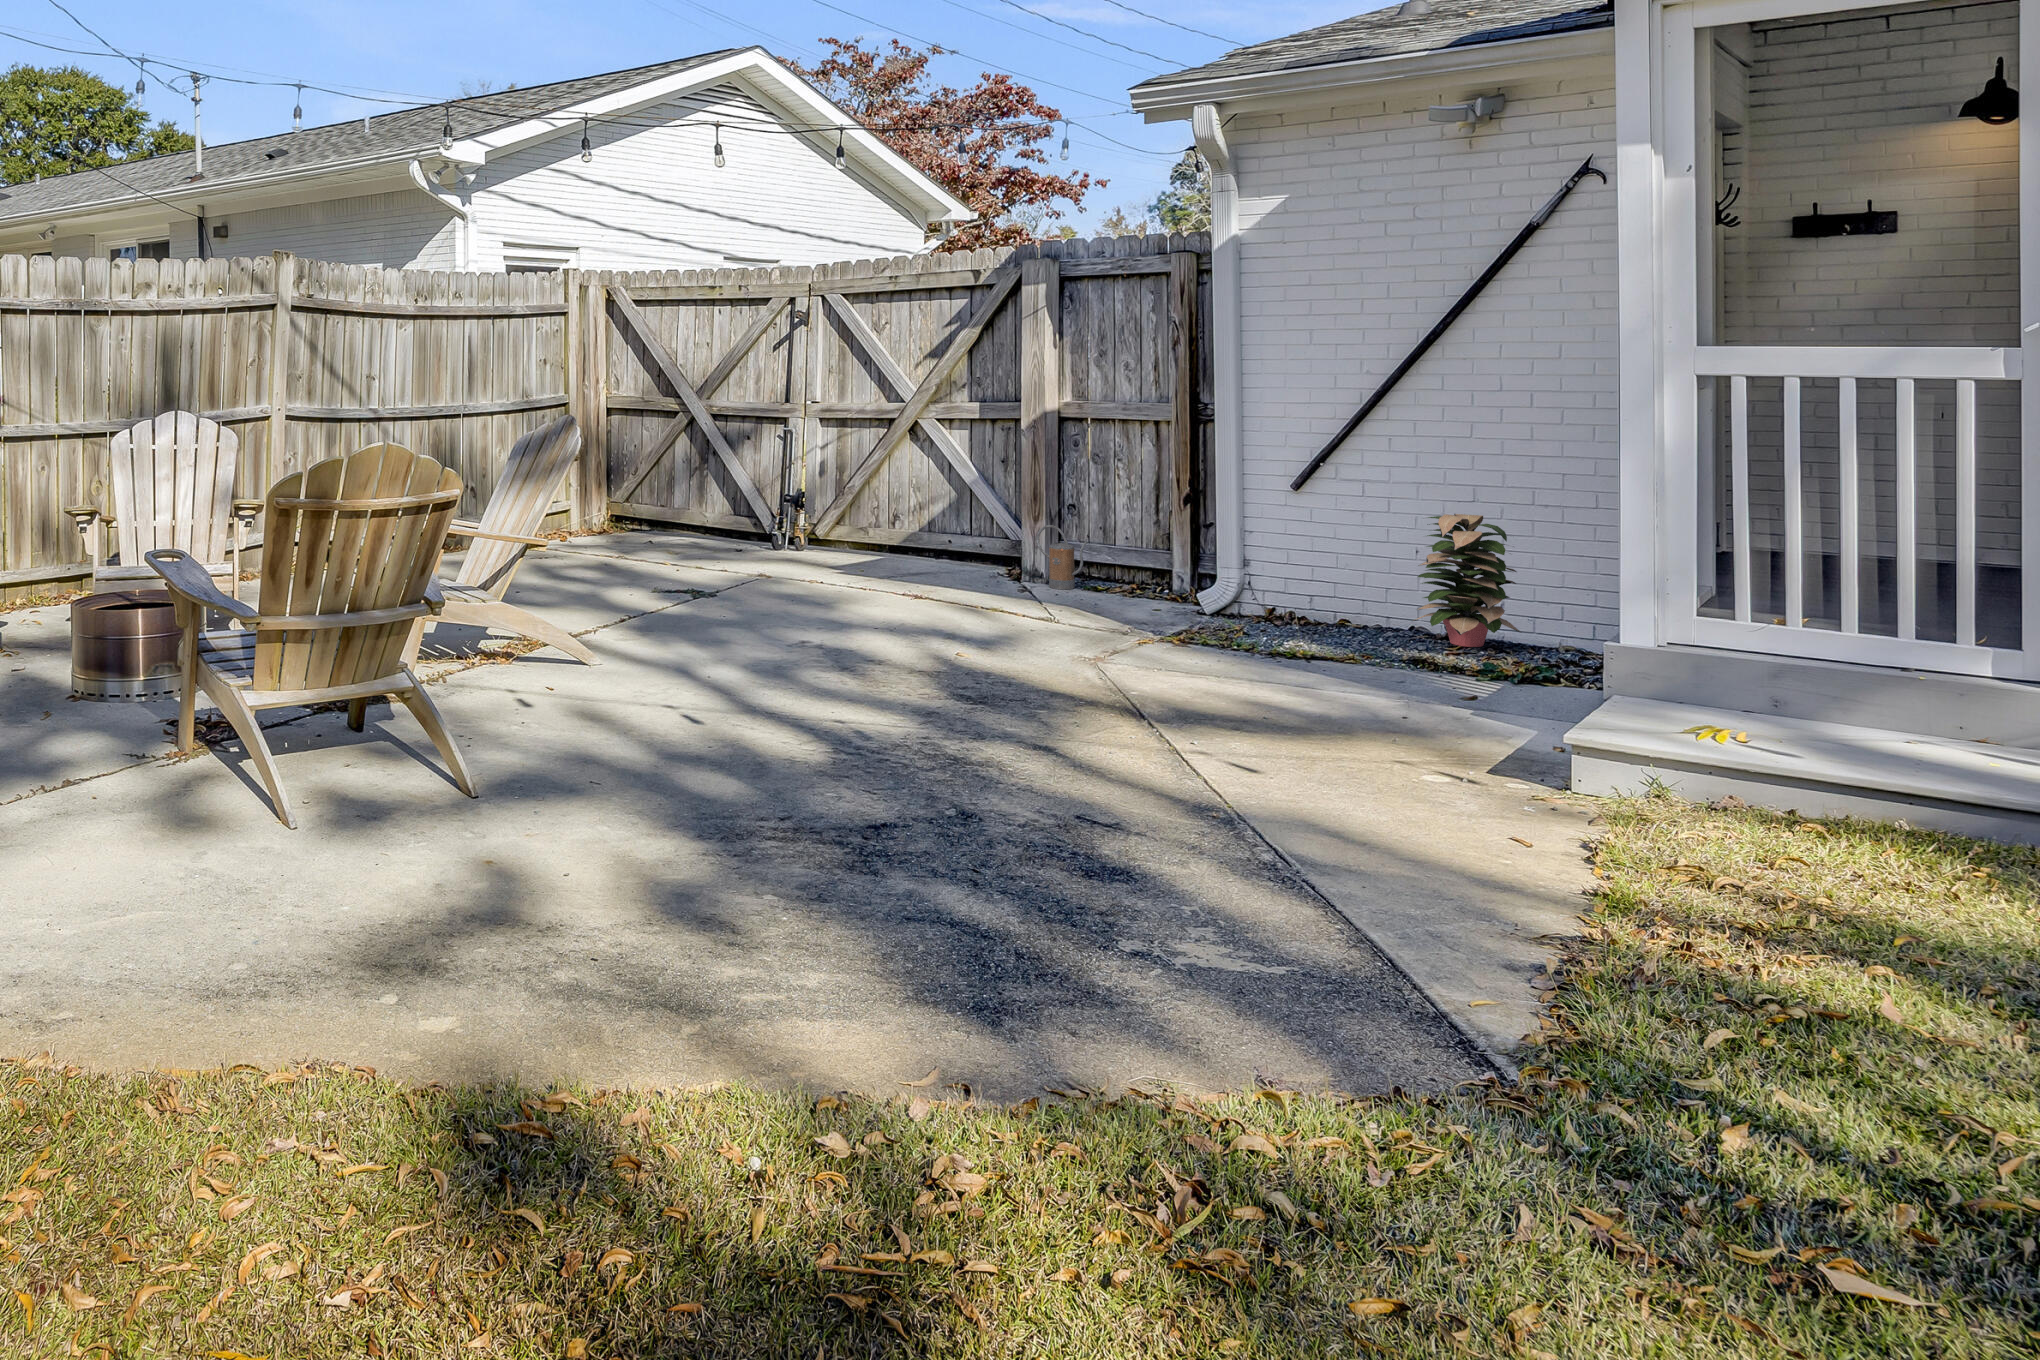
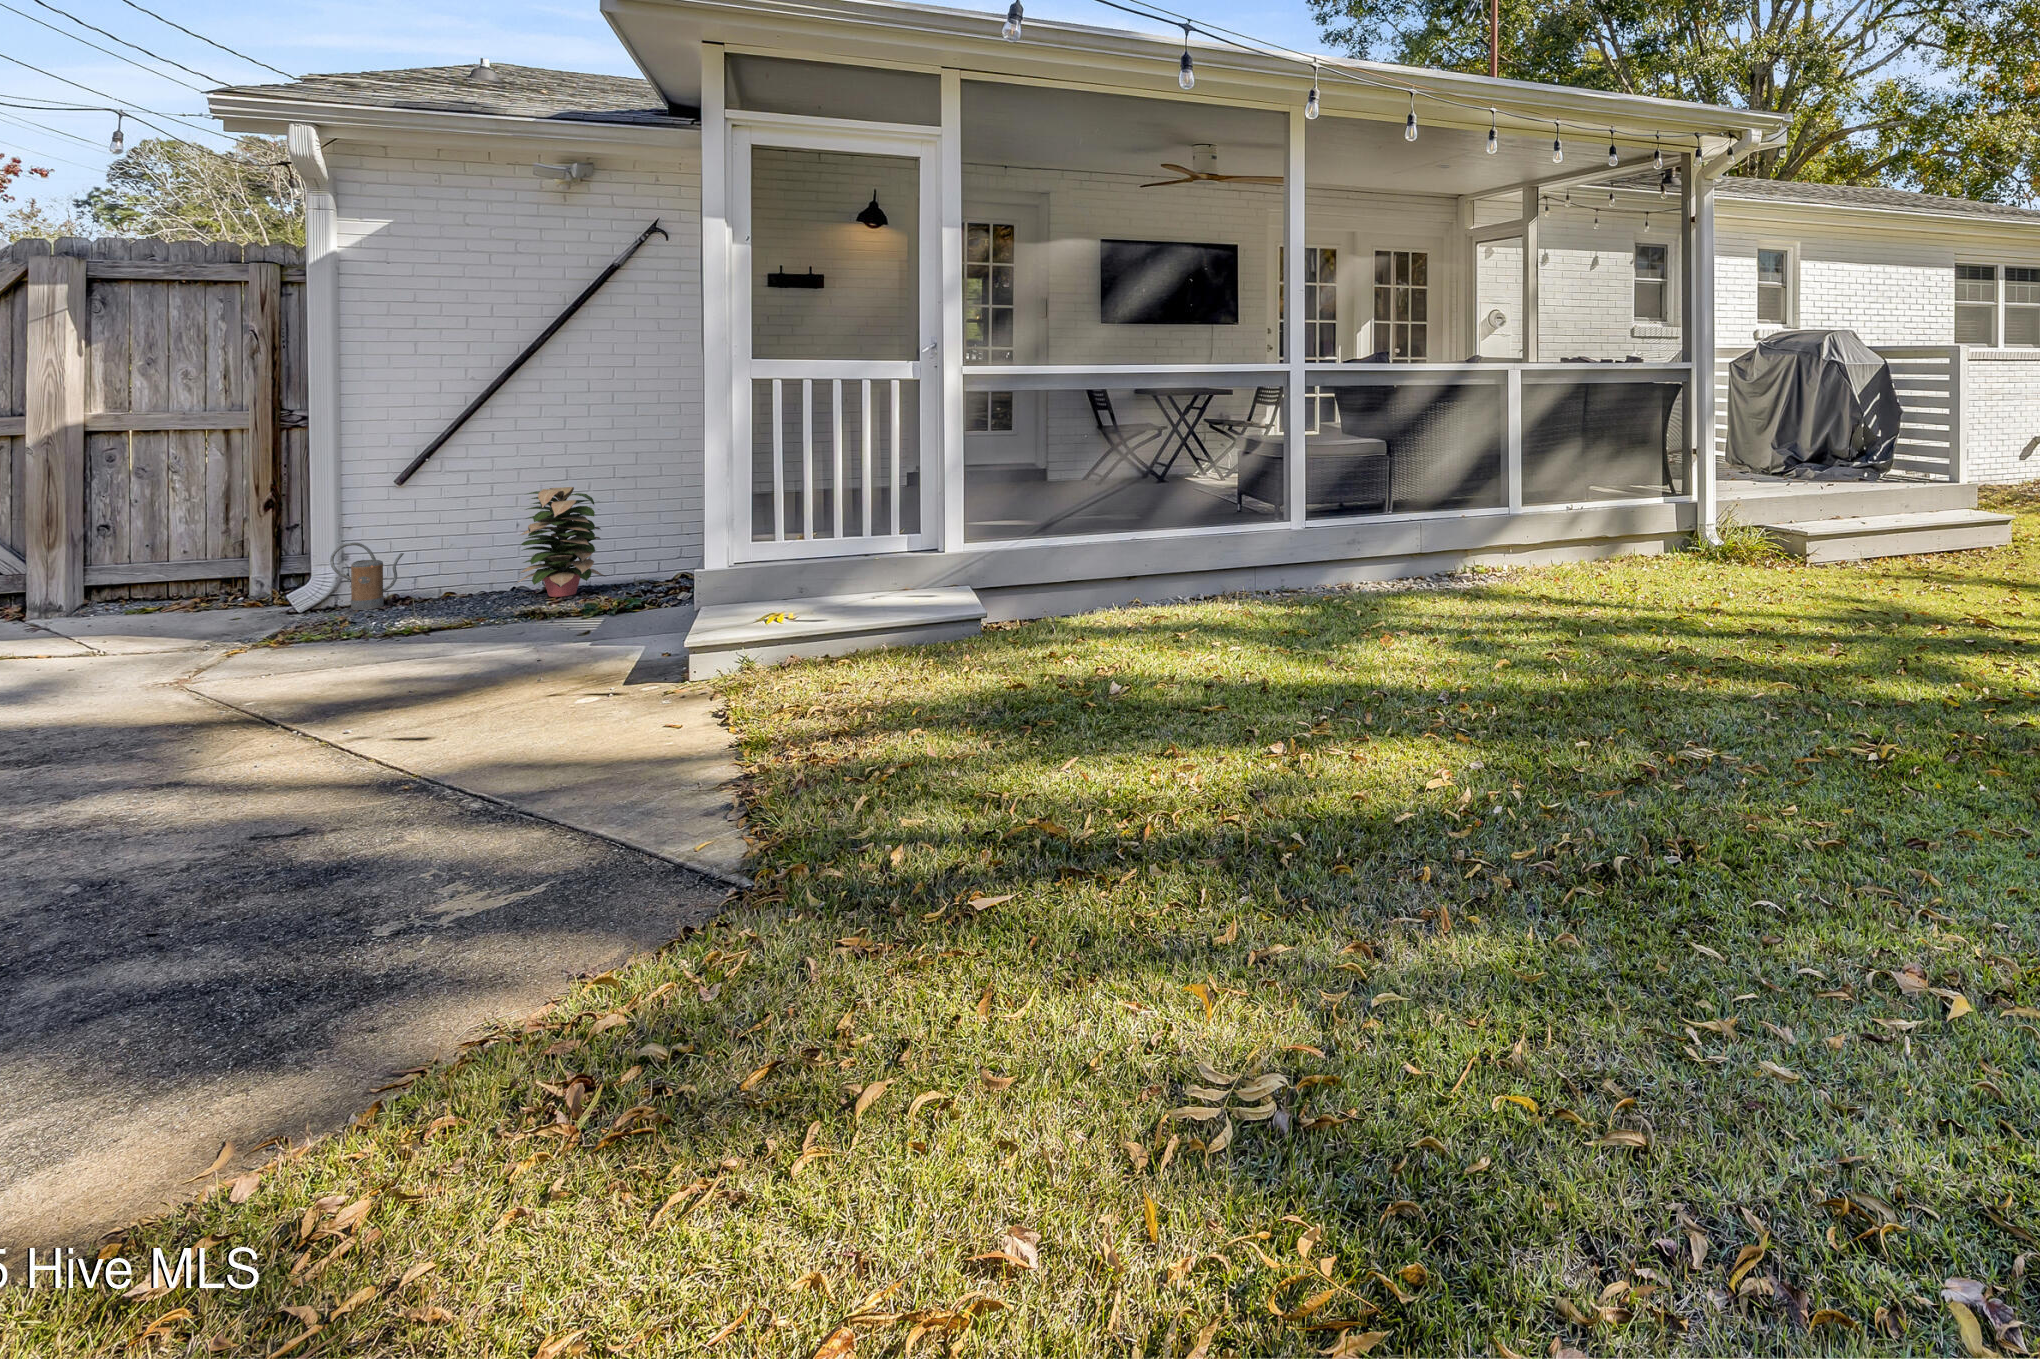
watering can: present [1036,525,1088,589] -> present [330,543,404,610]

